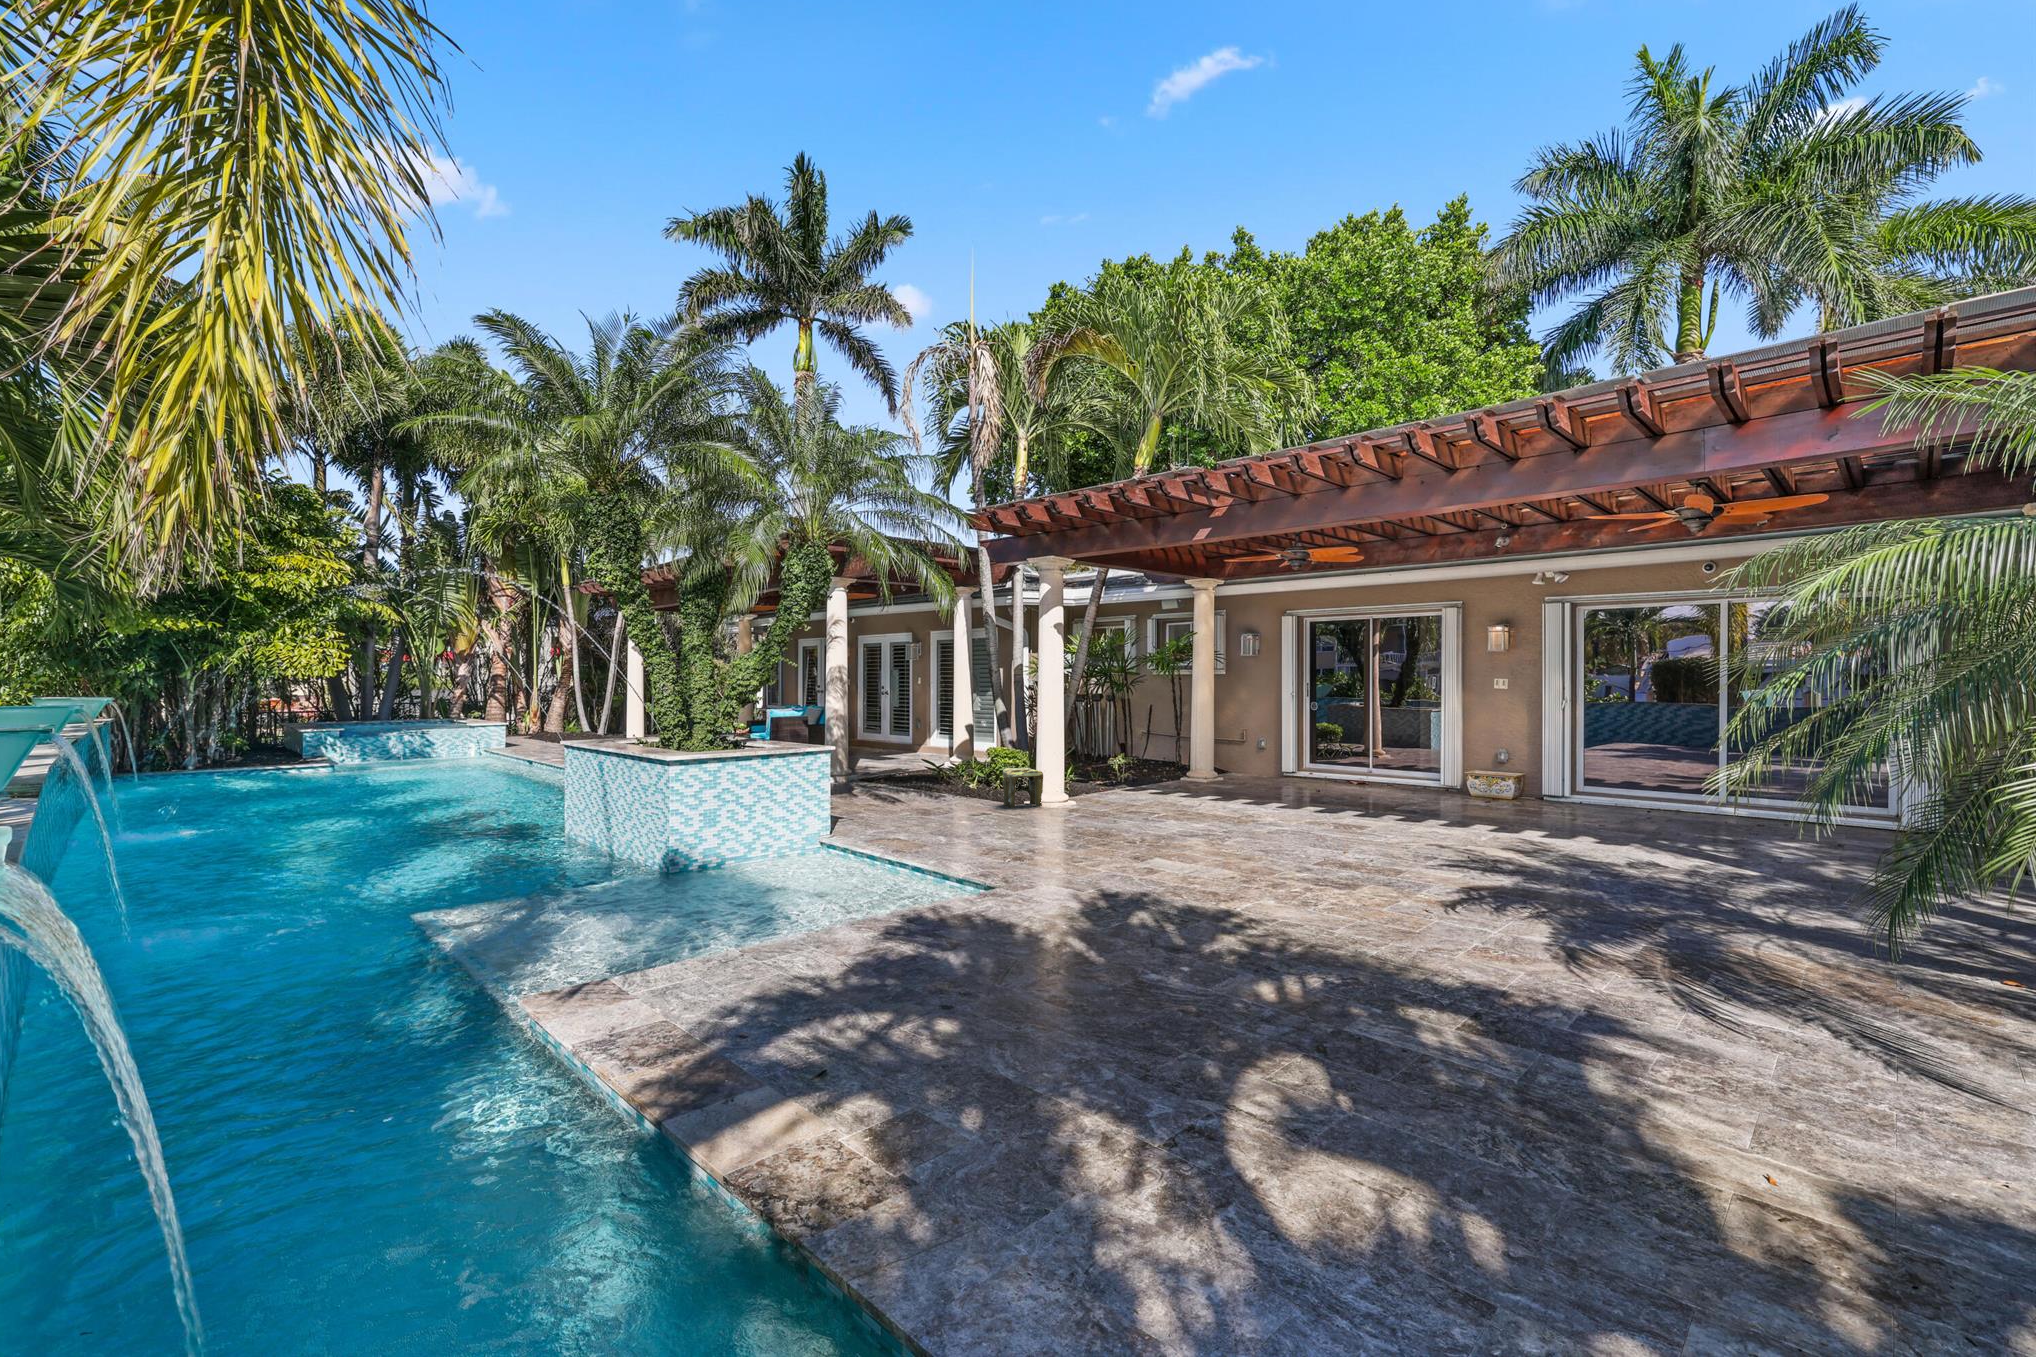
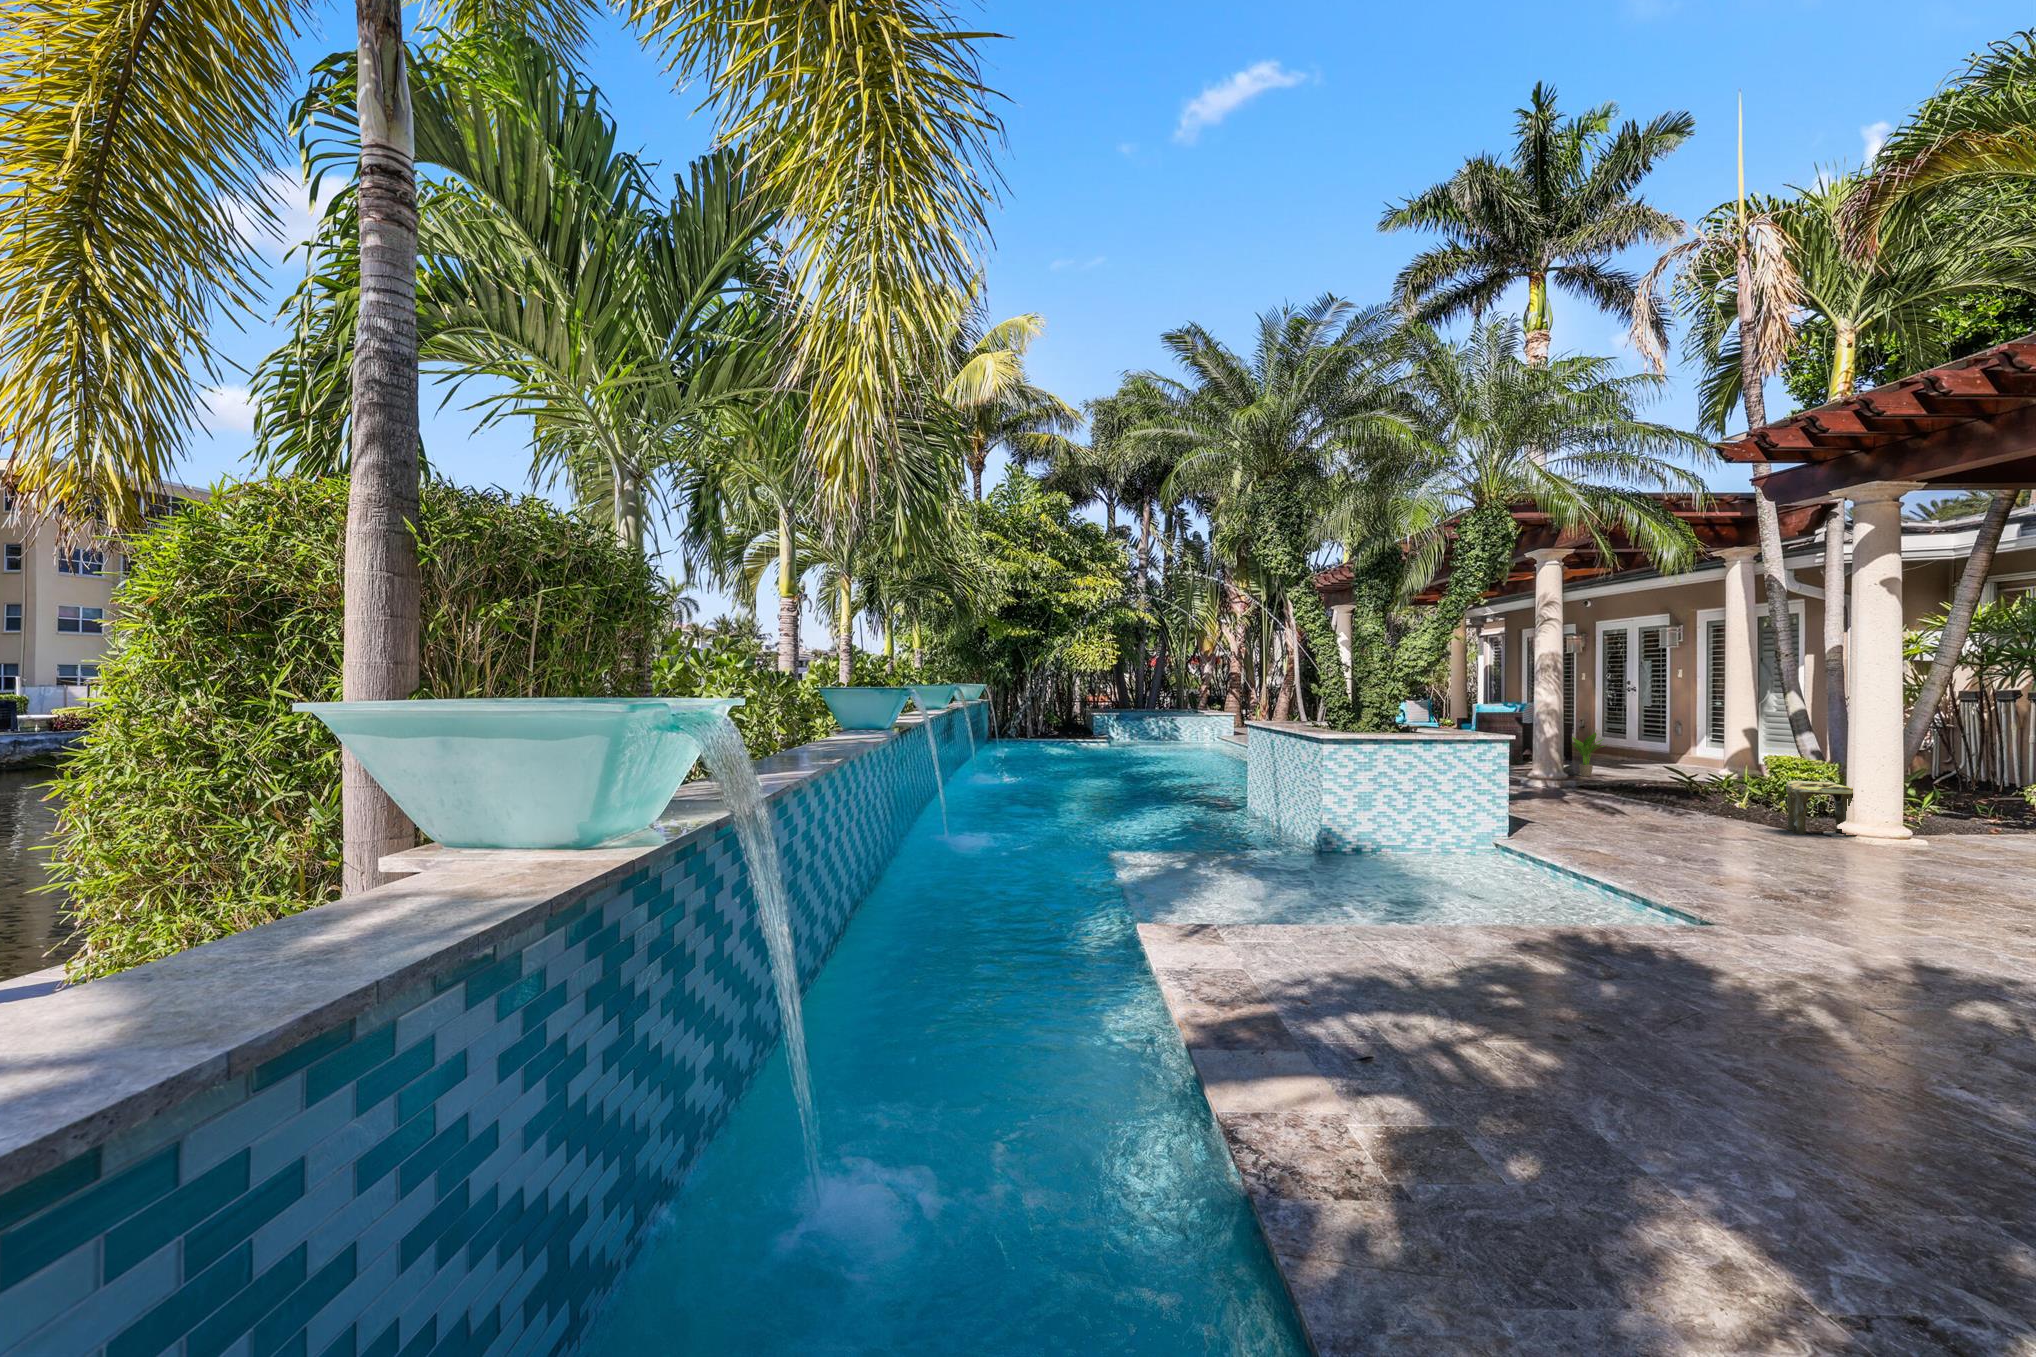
potted plant: none [846,733,873,771] -> present [1572,732,1604,776]

